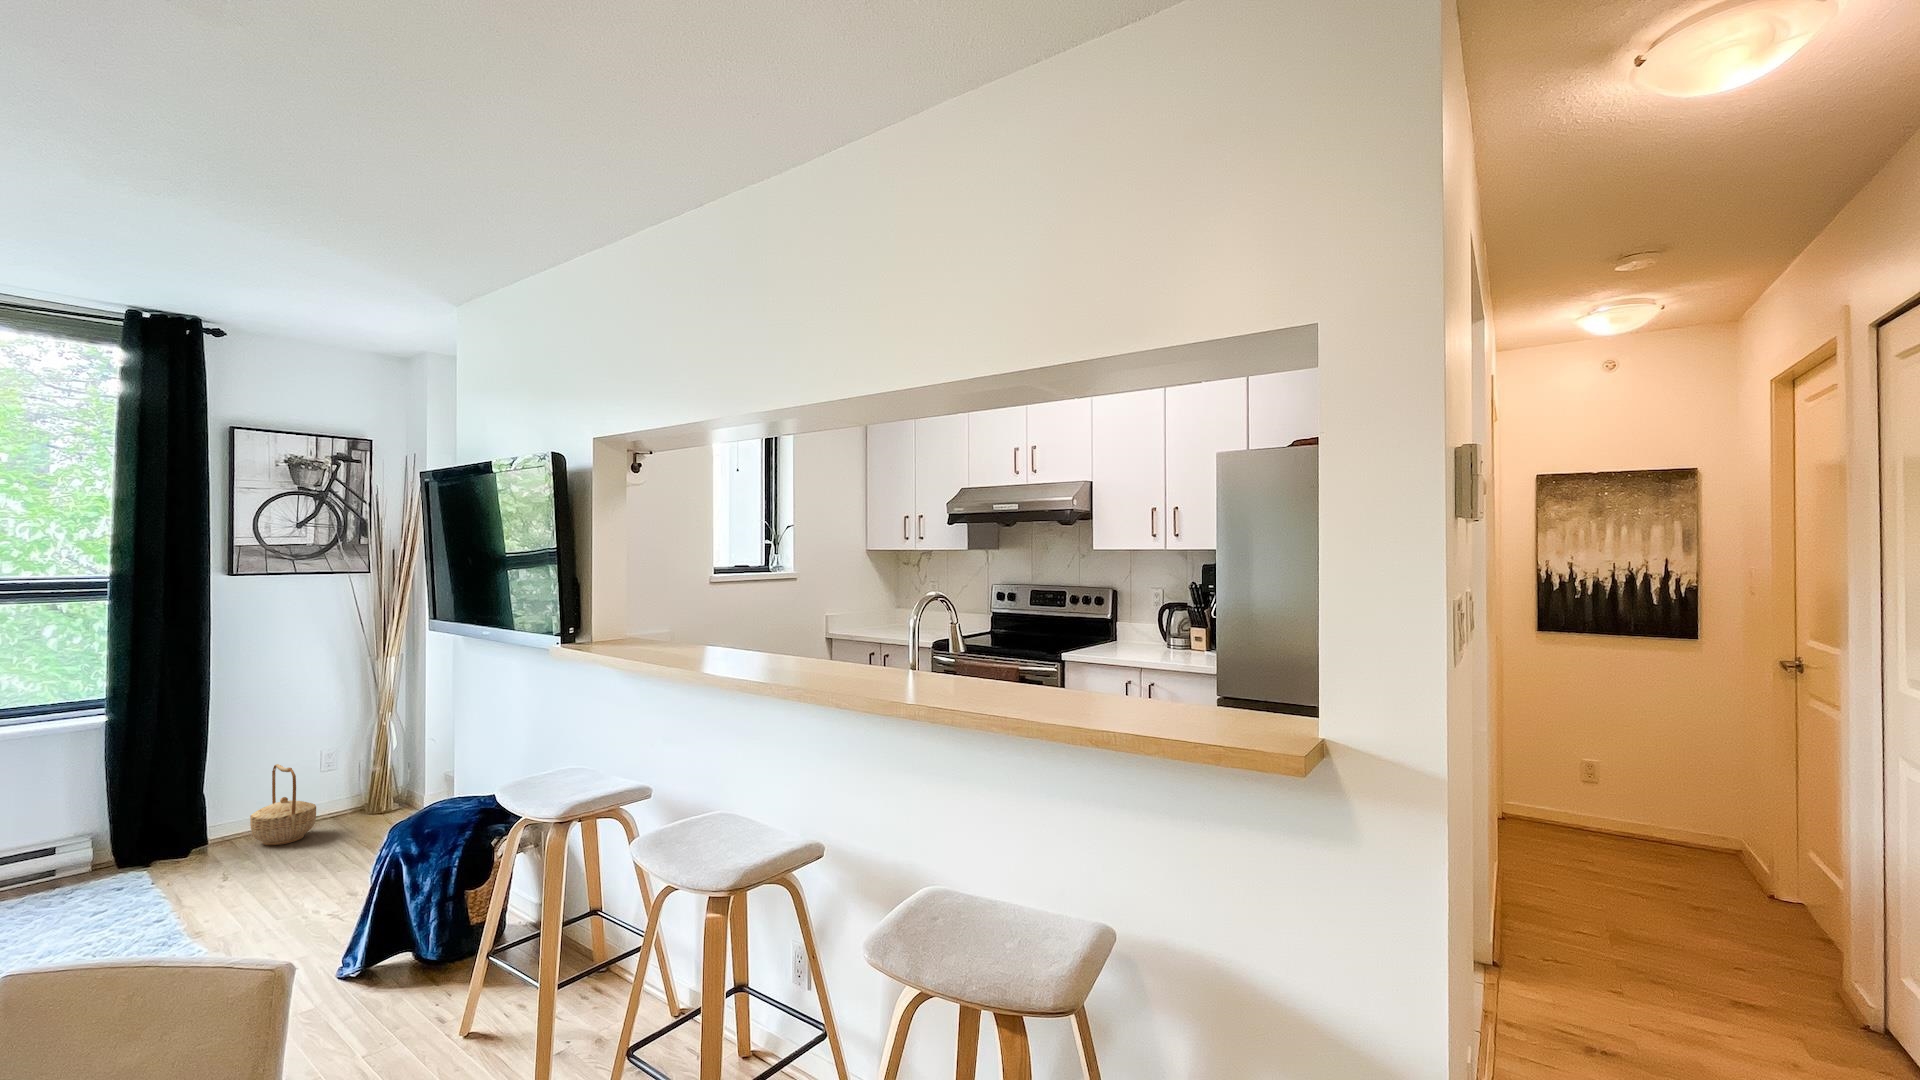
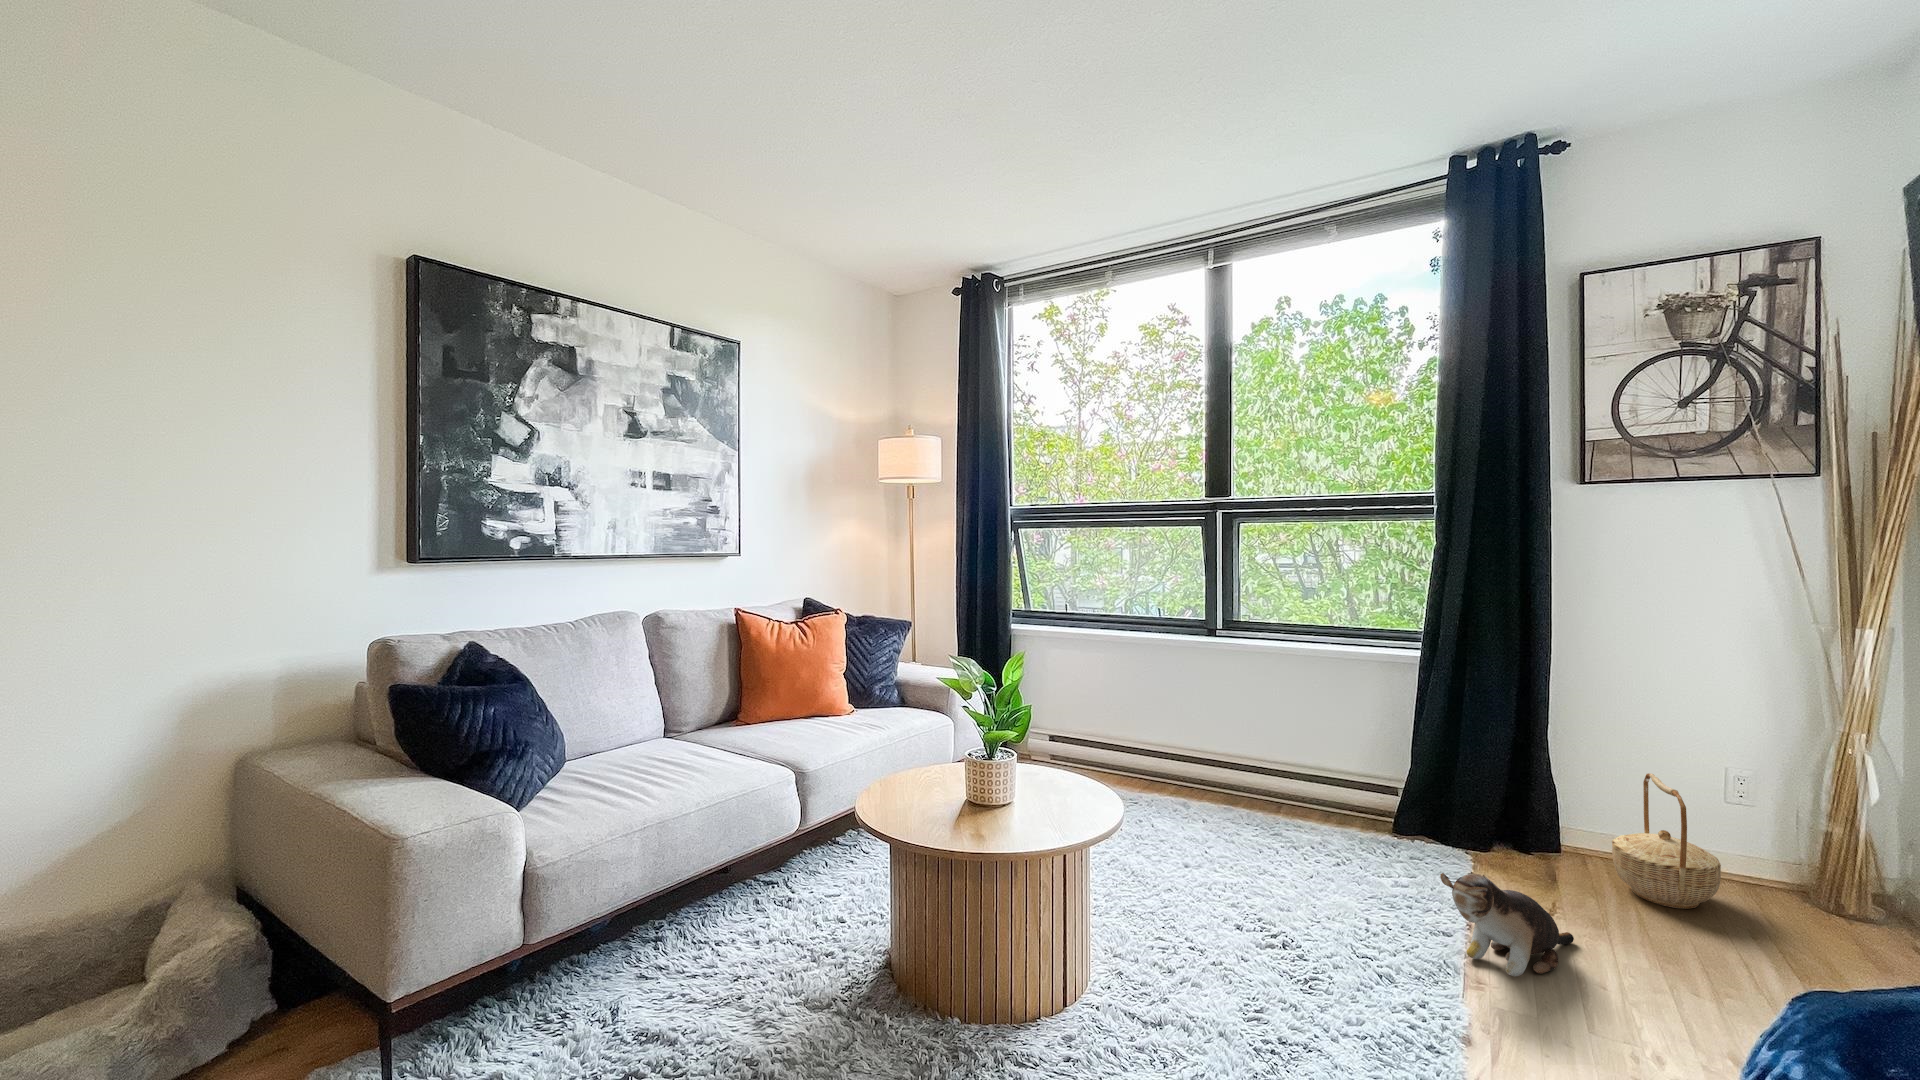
plush toy: none [120,850,222,915] -> present [1440,873,1574,976]

